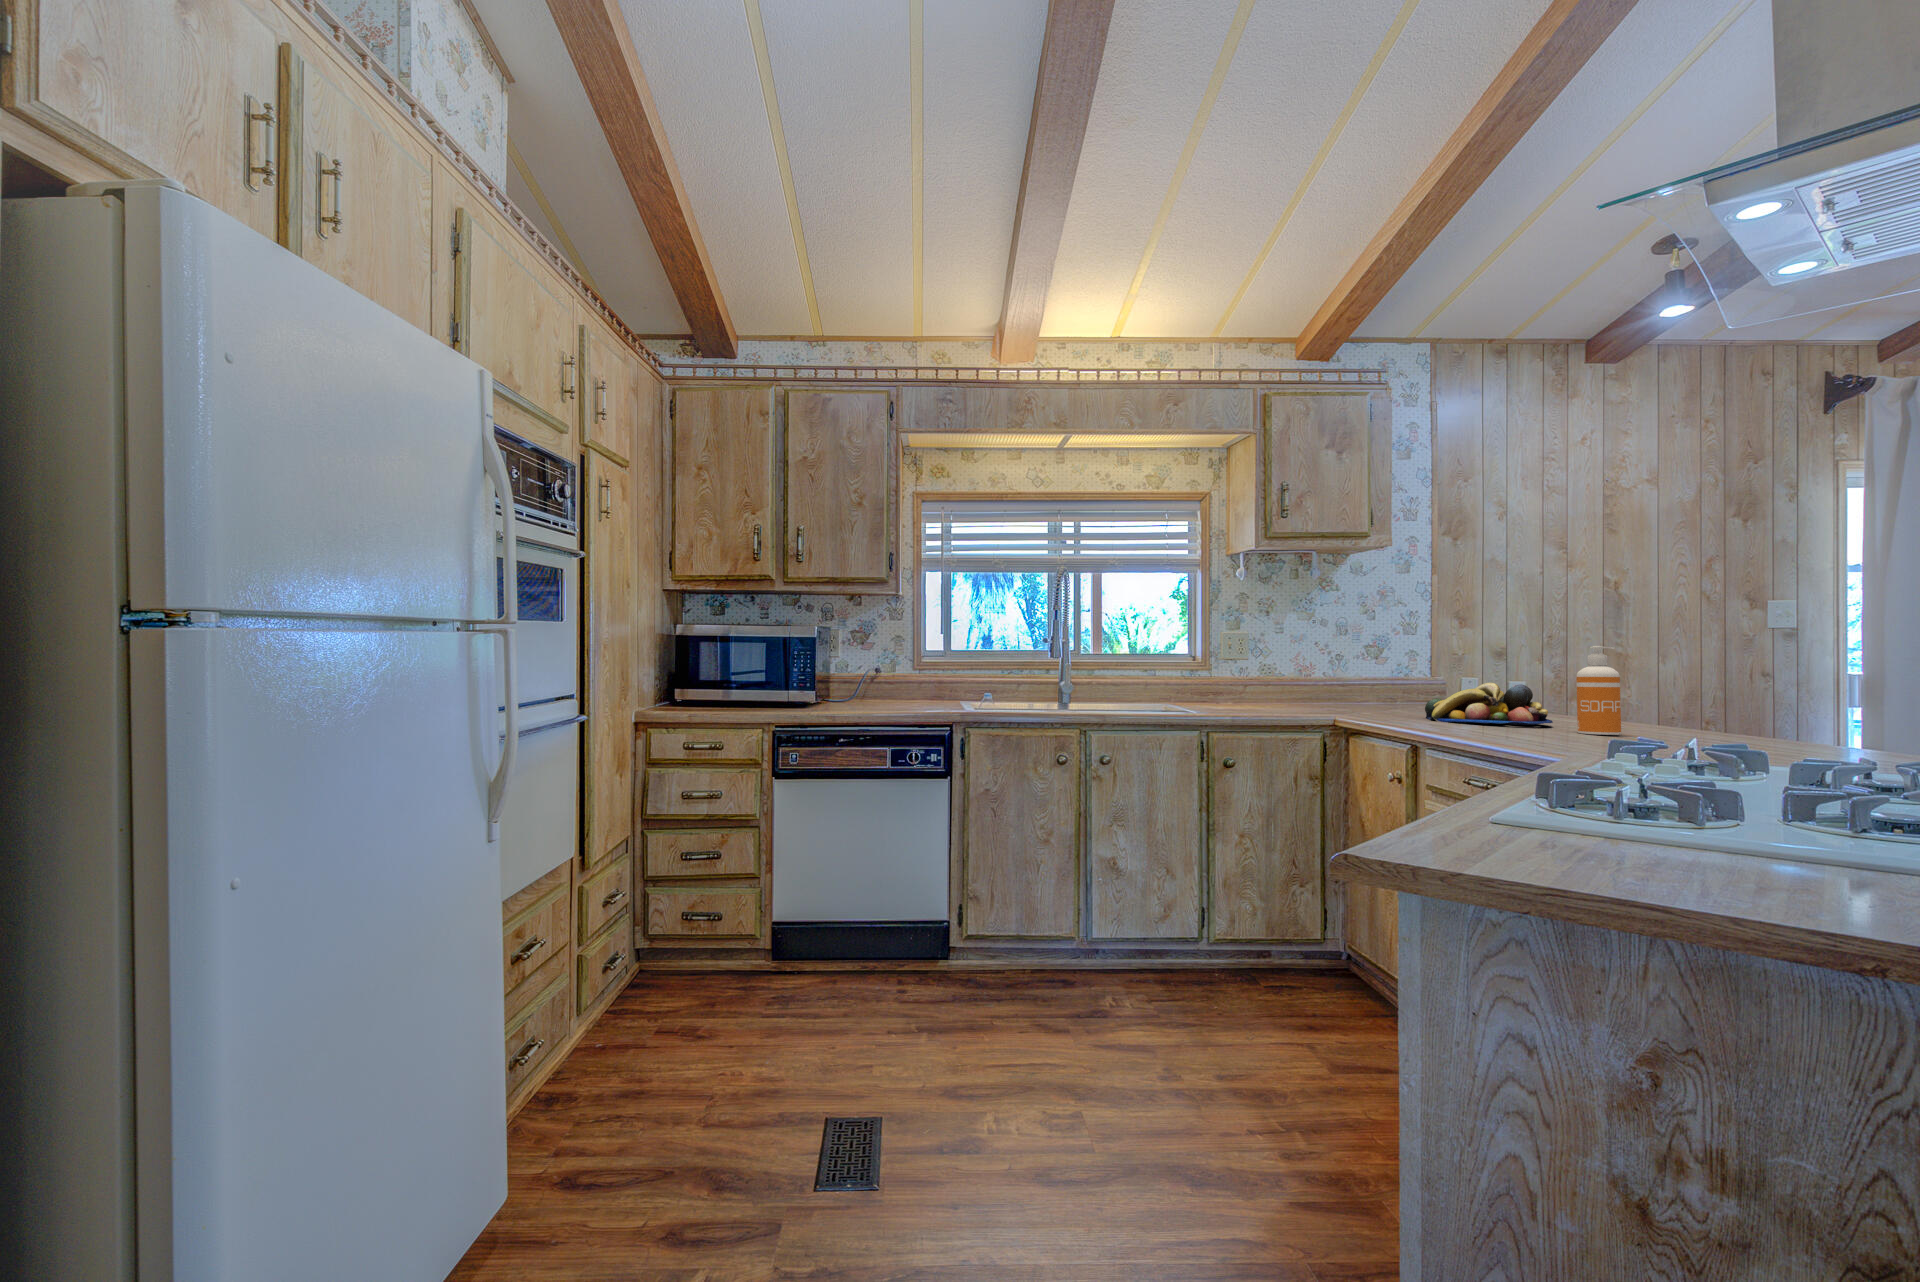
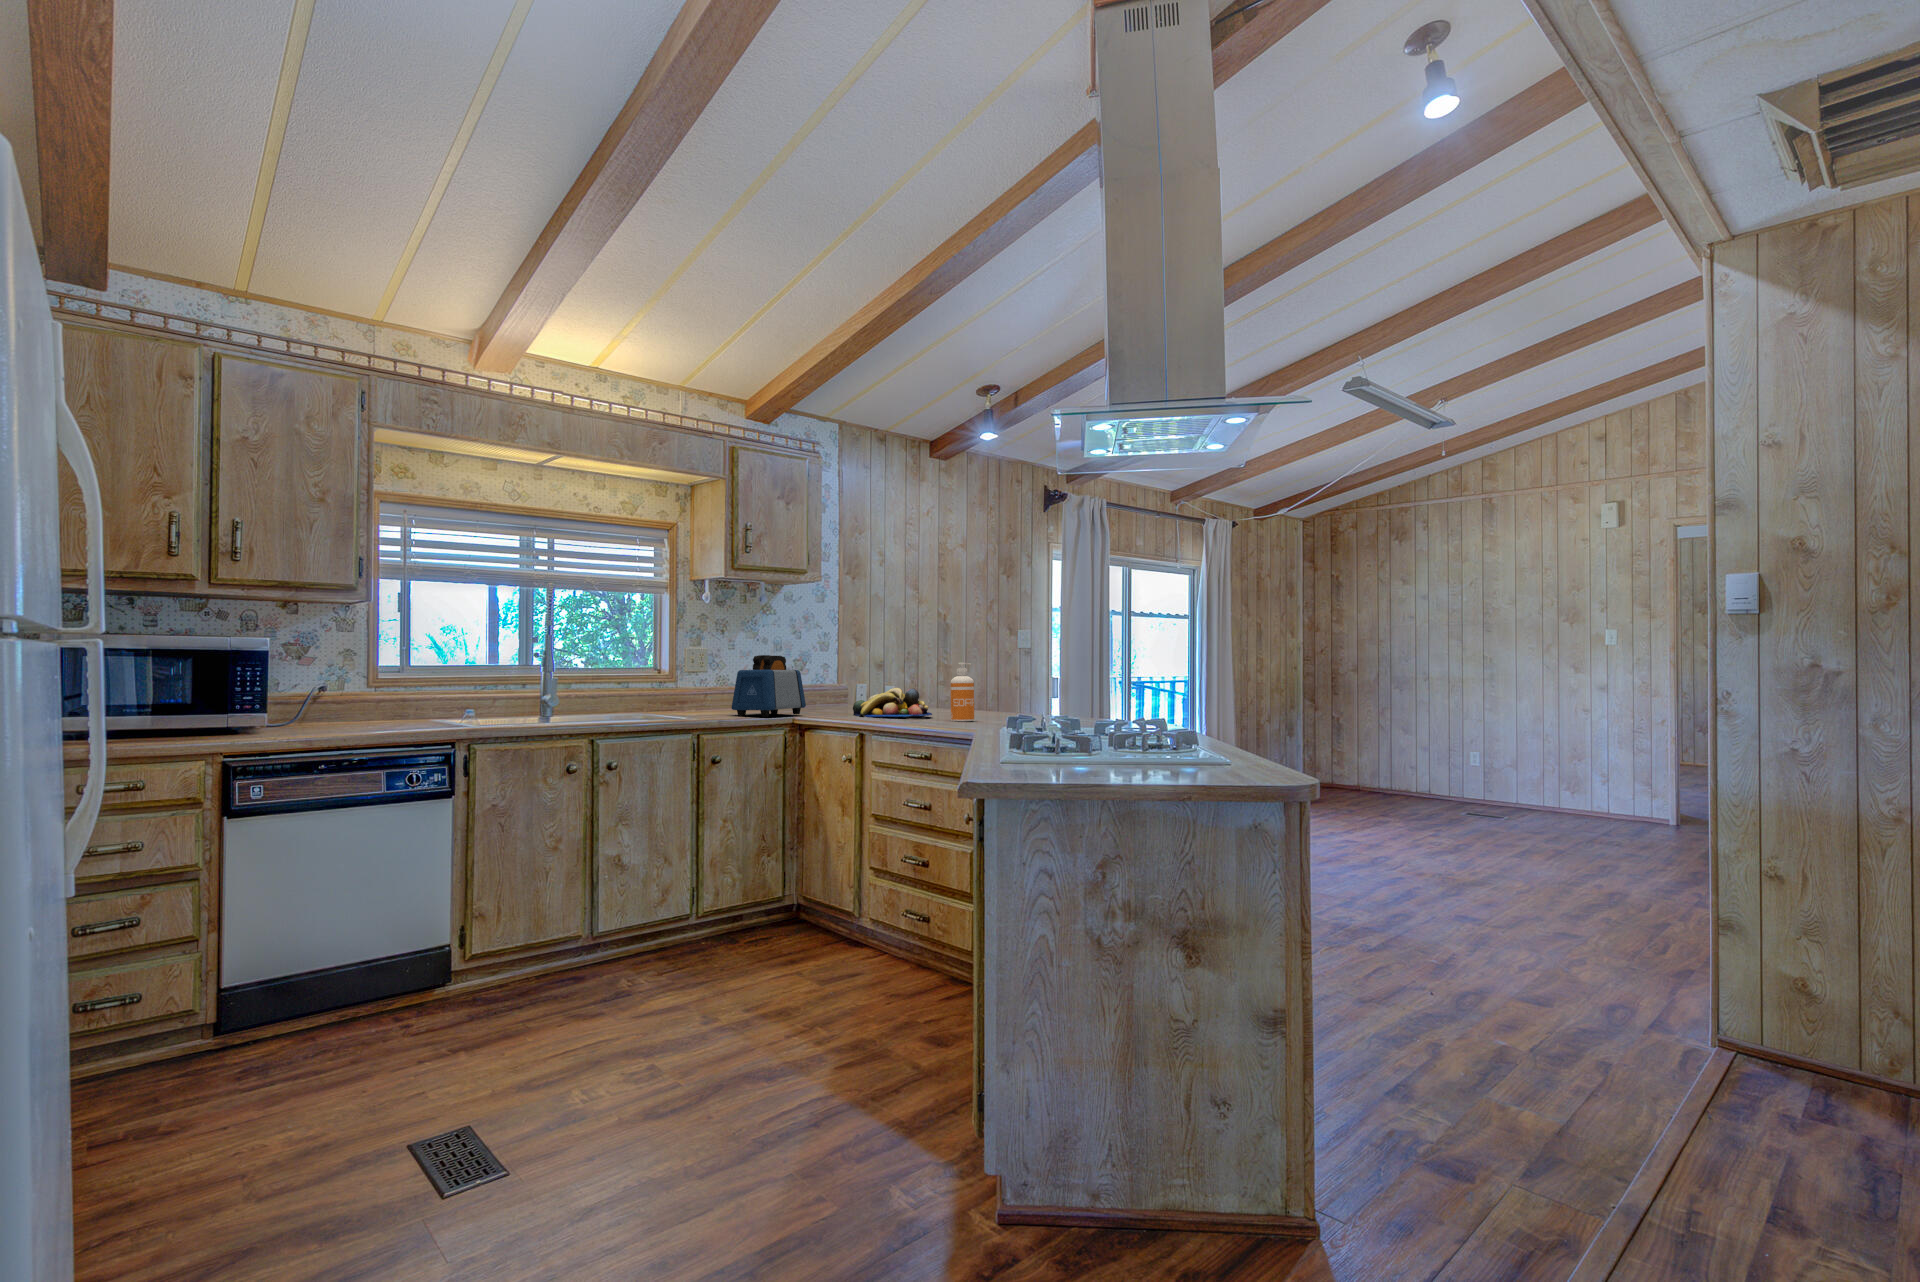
toaster: none [1247,638,1350,714] -> present [732,655,806,717]

